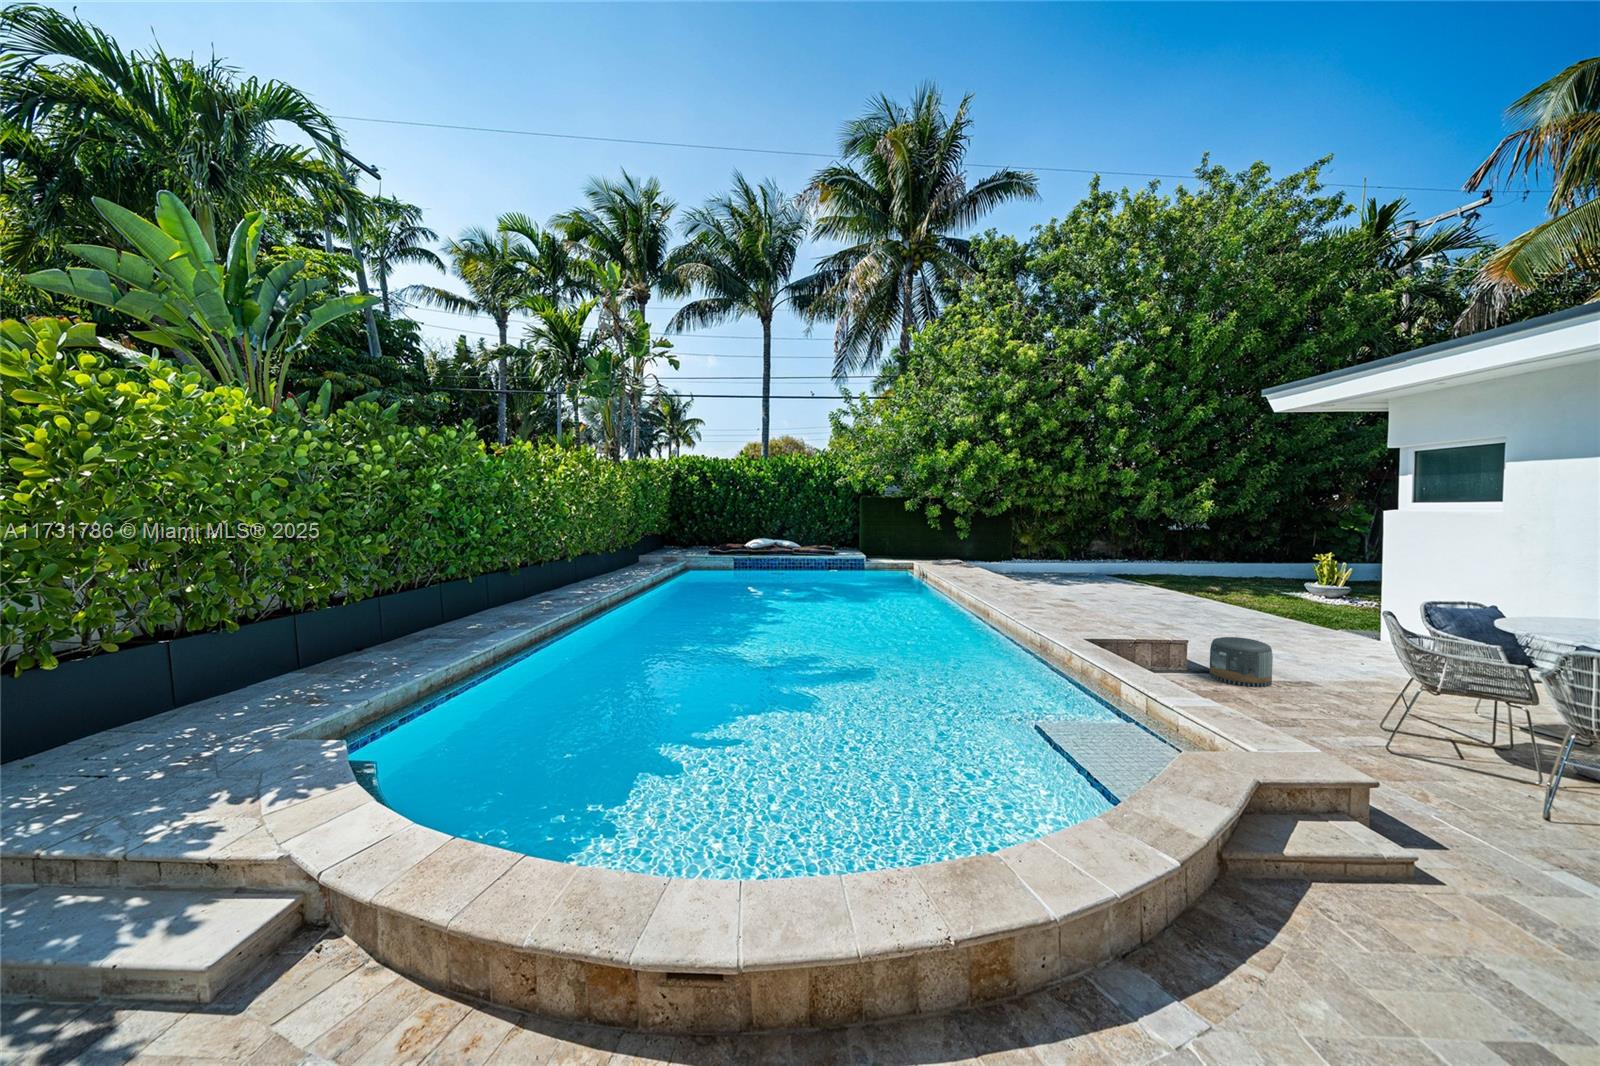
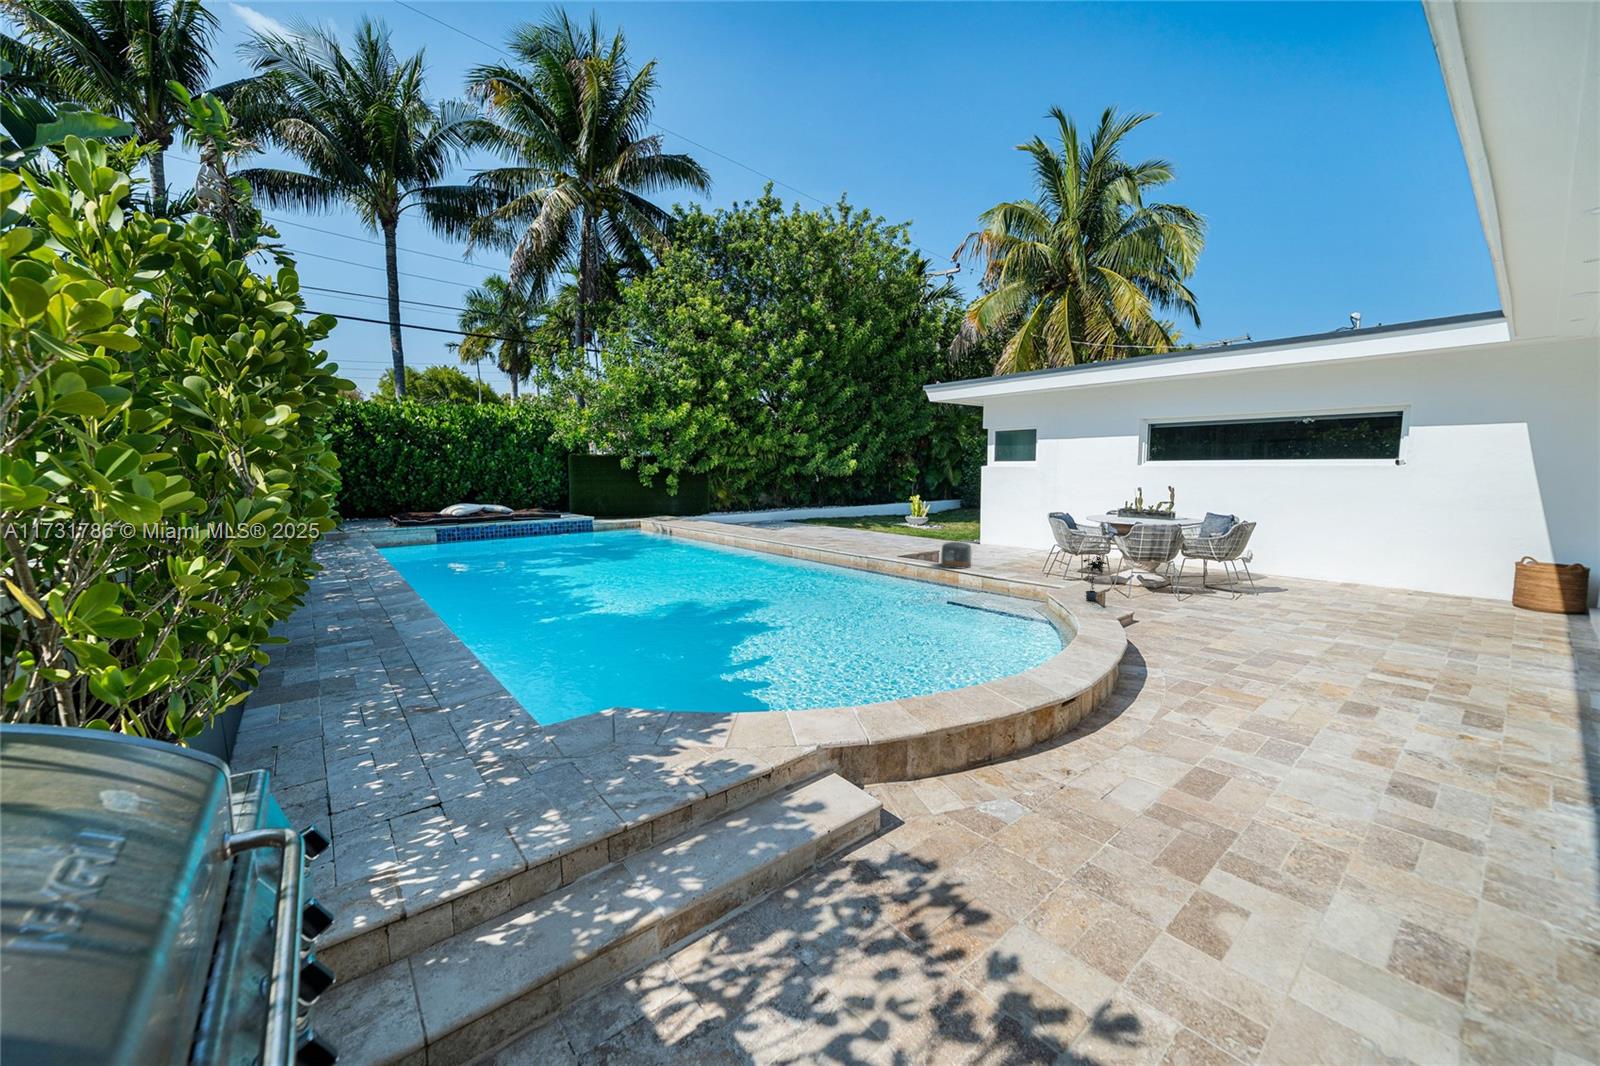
potted plant: none [1441,727,1525,842] -> present [1083,556,1109,601]

